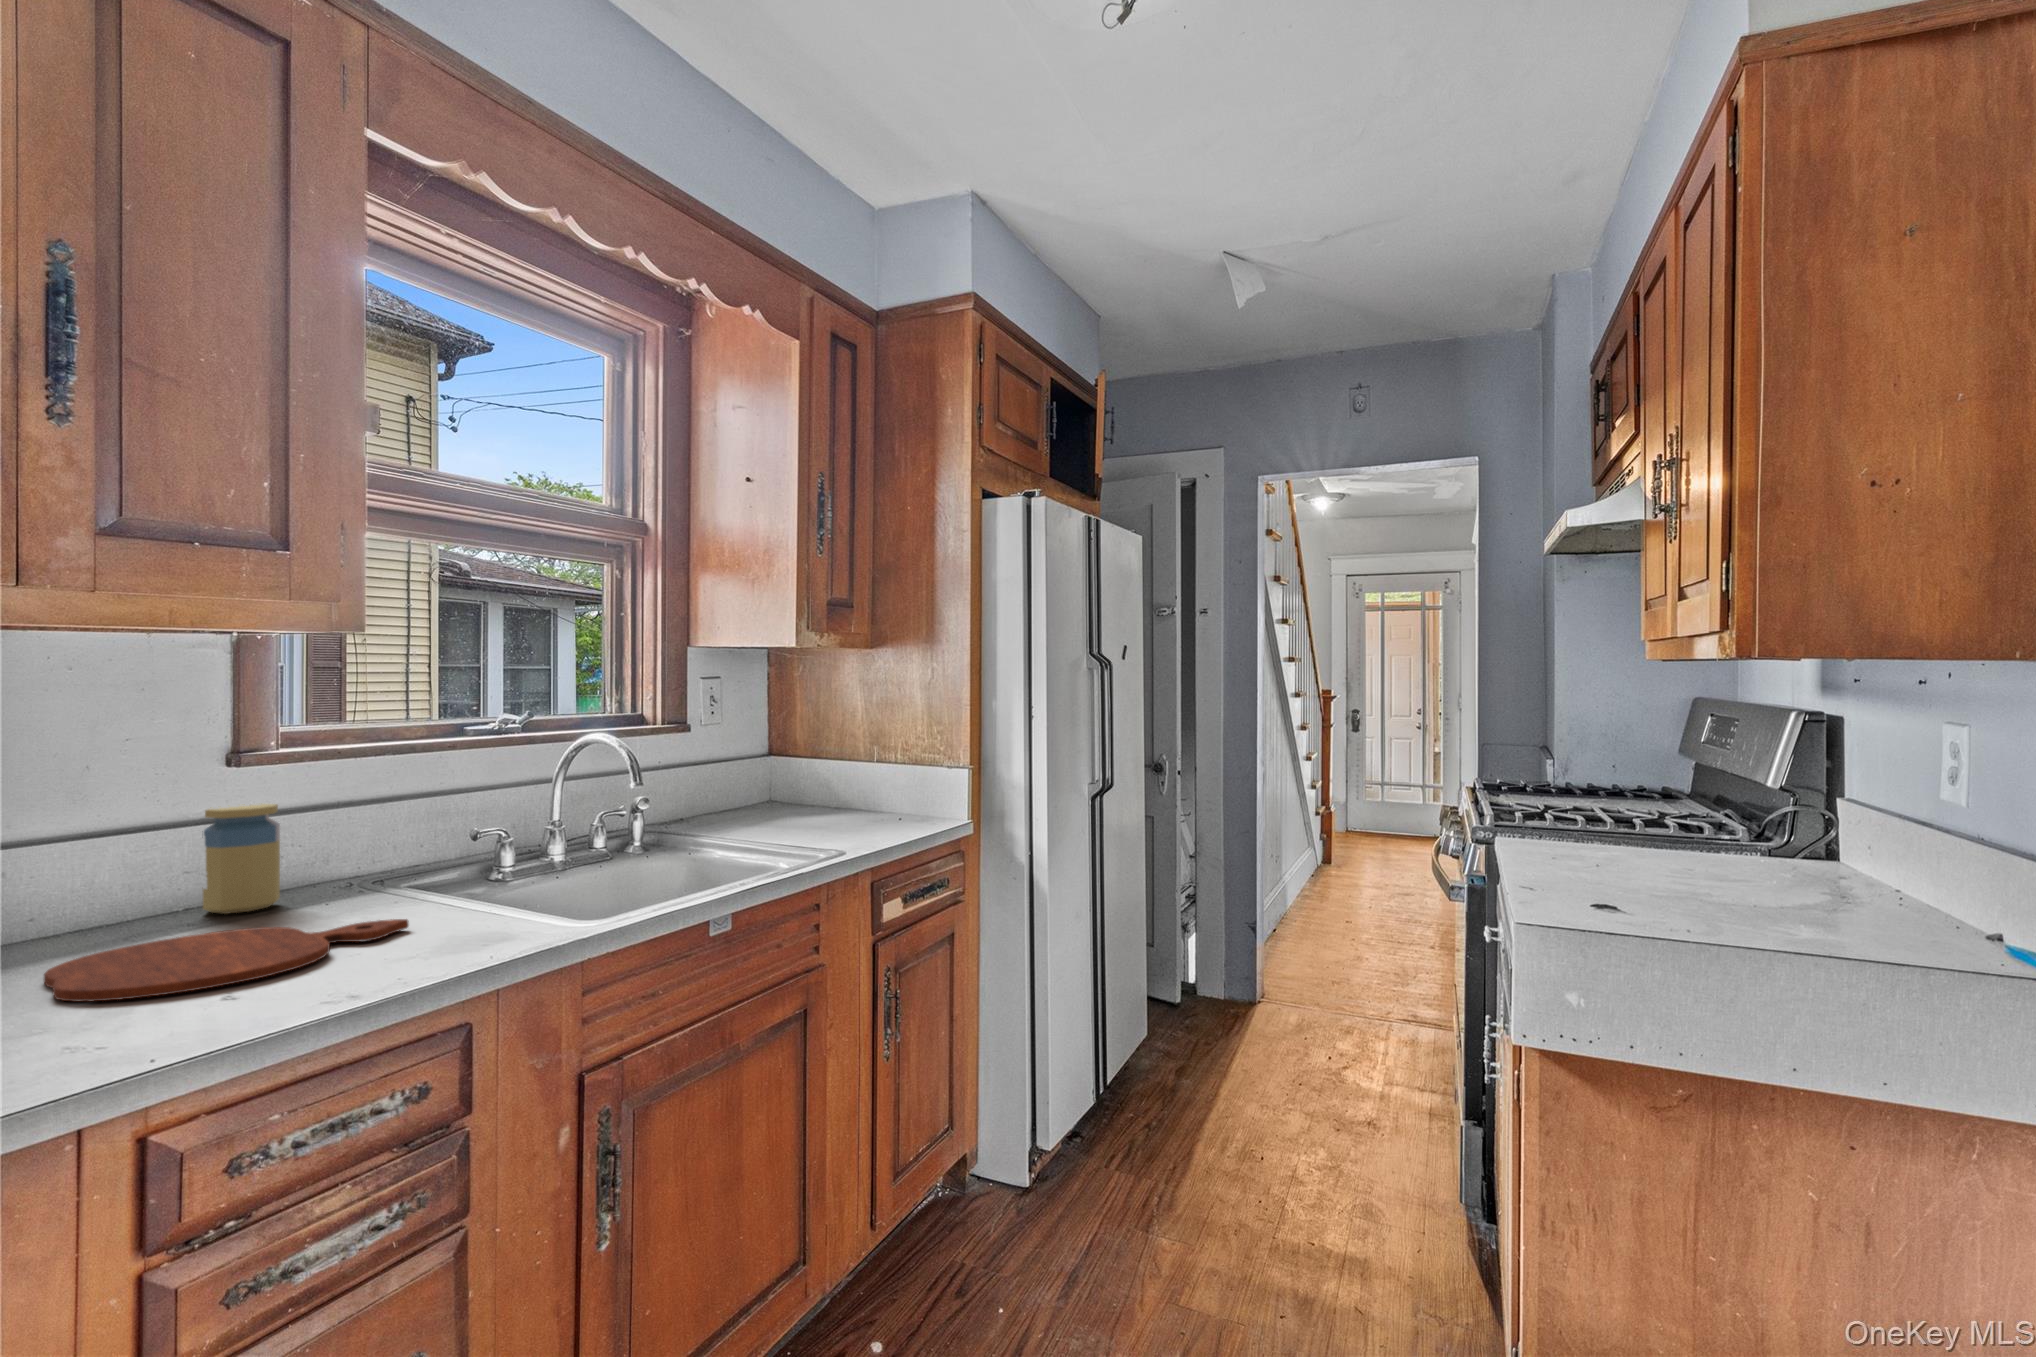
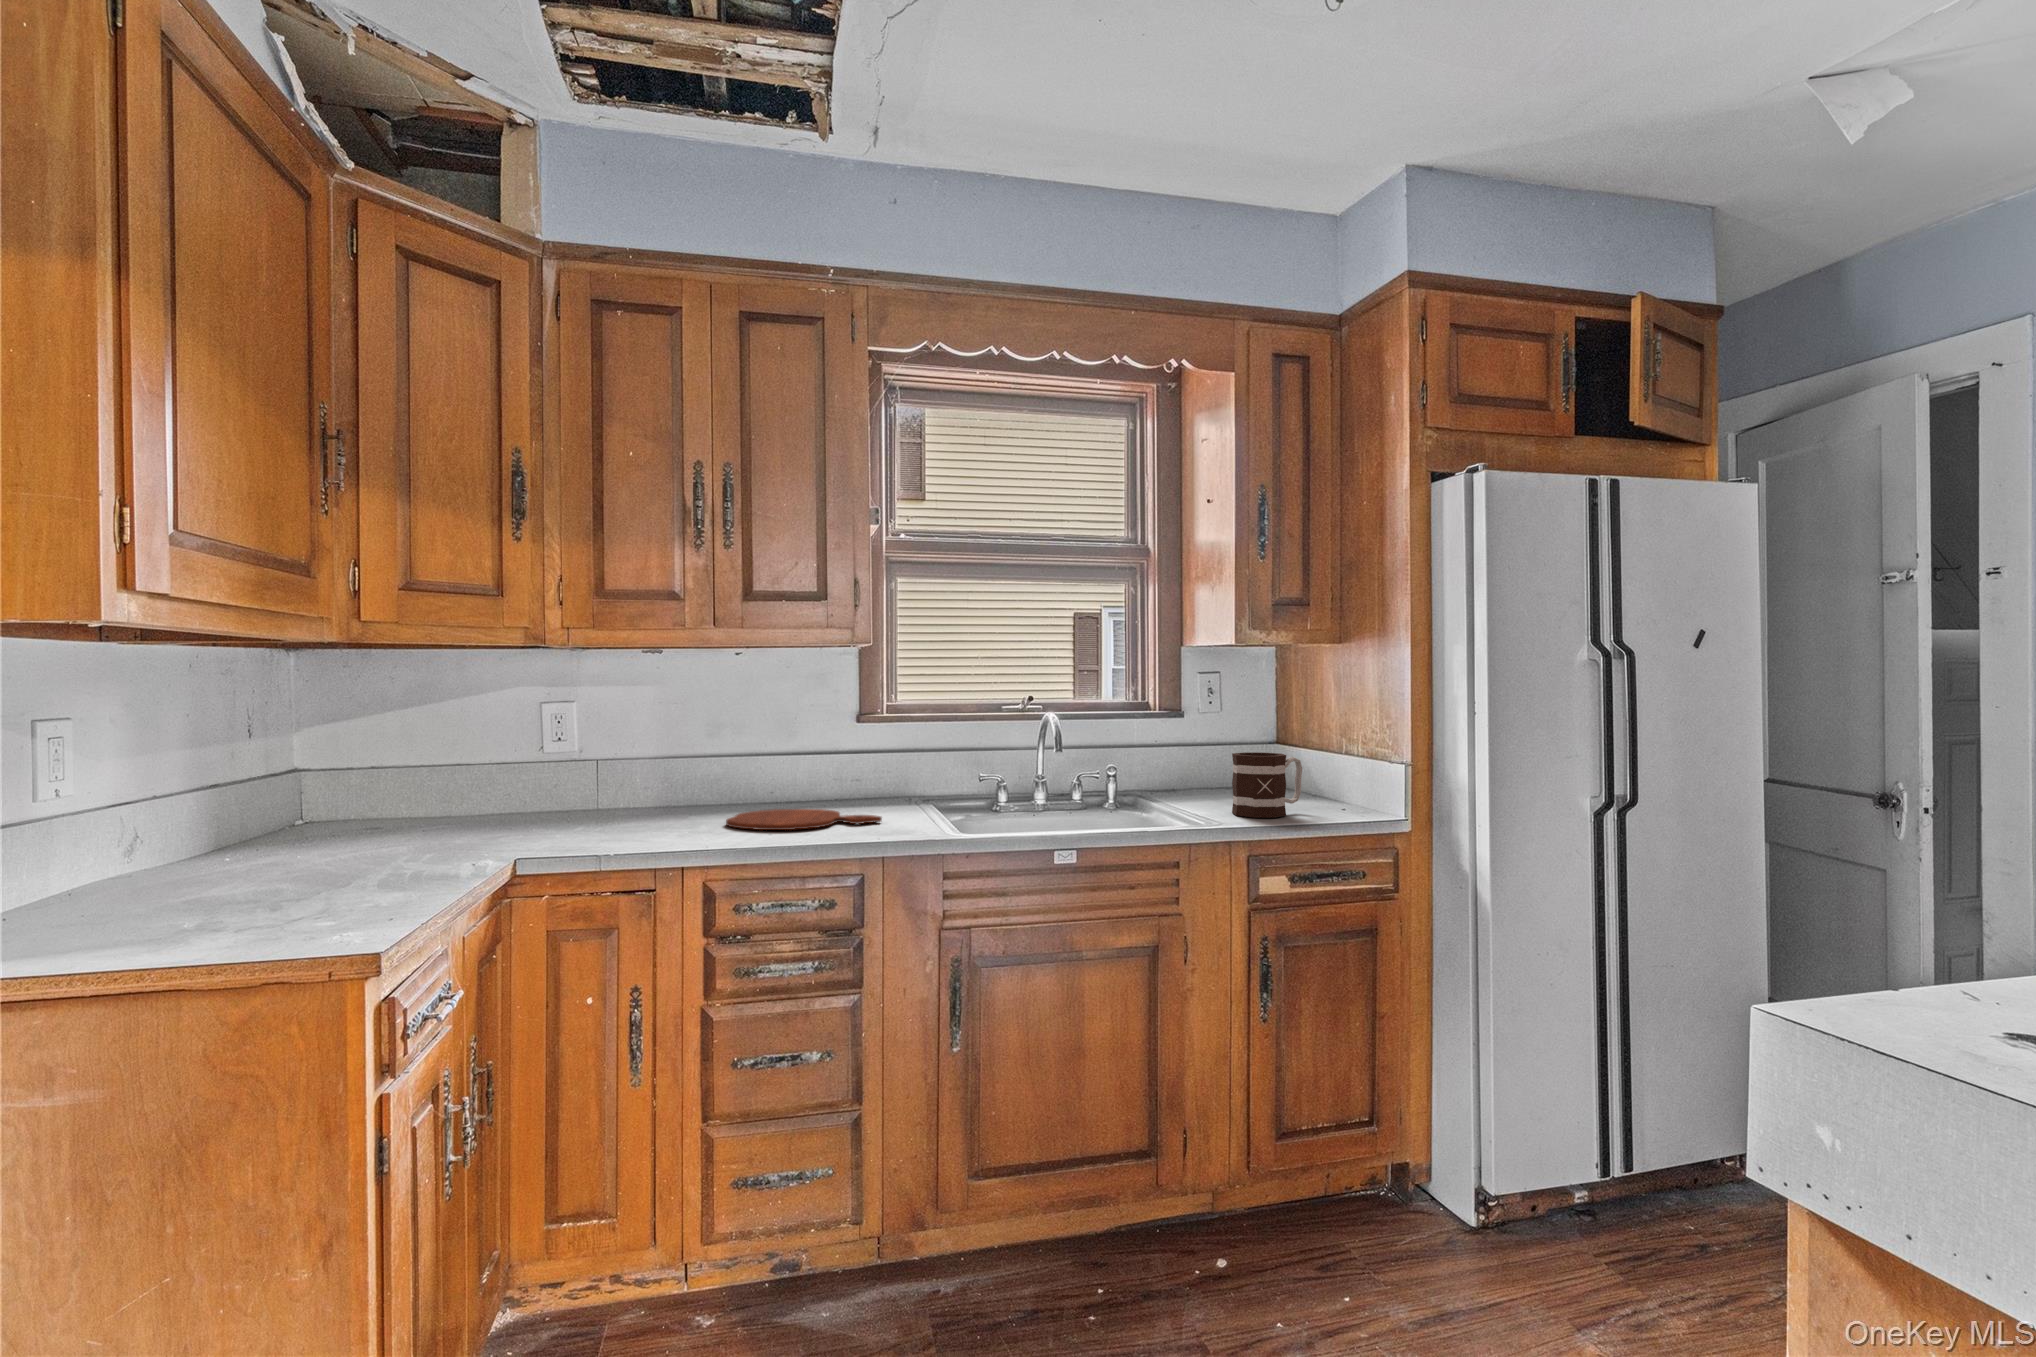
mug: none [811,766,870,841] -> present [1232,752,1302,818]
jar: present [203,804,280,914] -> none [840,745,874,804]

